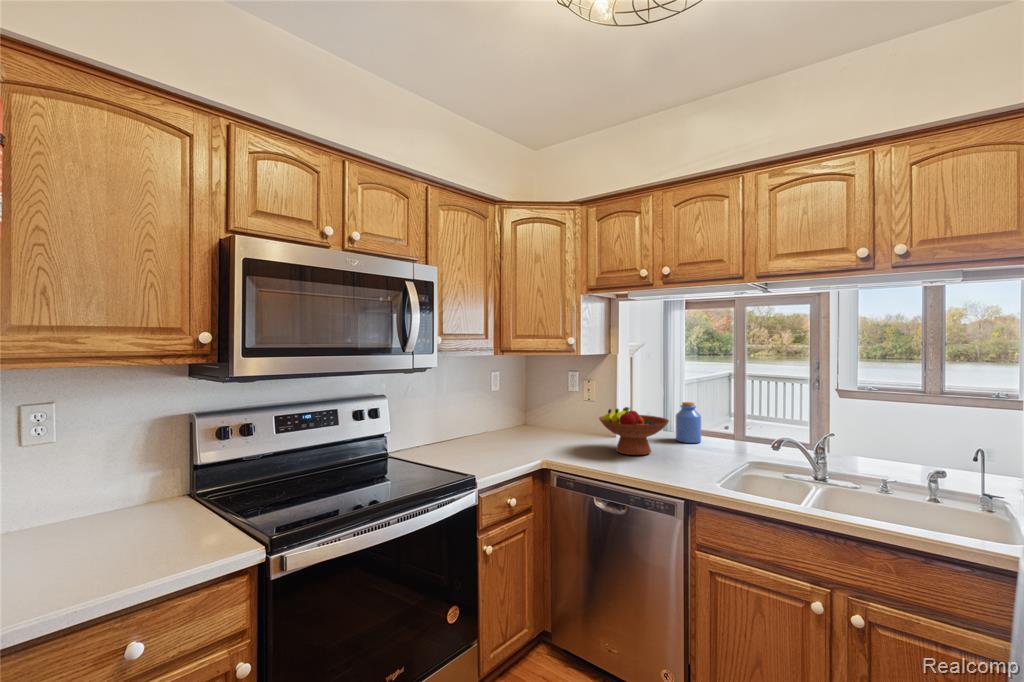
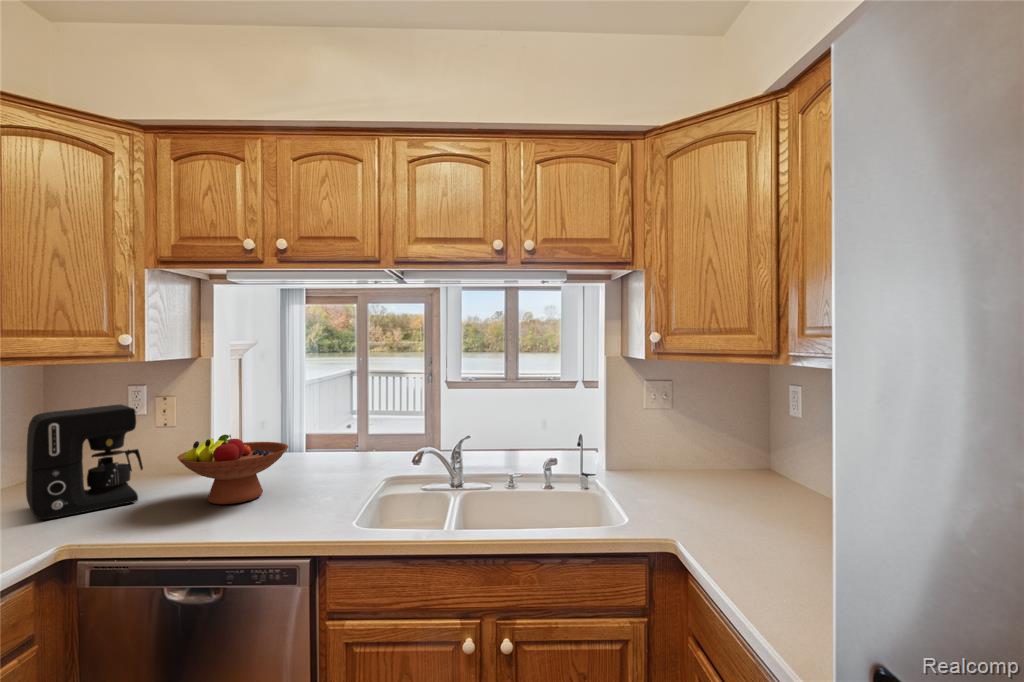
coffee maker: none [524,381,579,444] -> present [26,404,143,519]
jar: present [676,402,701,443] -> none [296,417,330,470]

